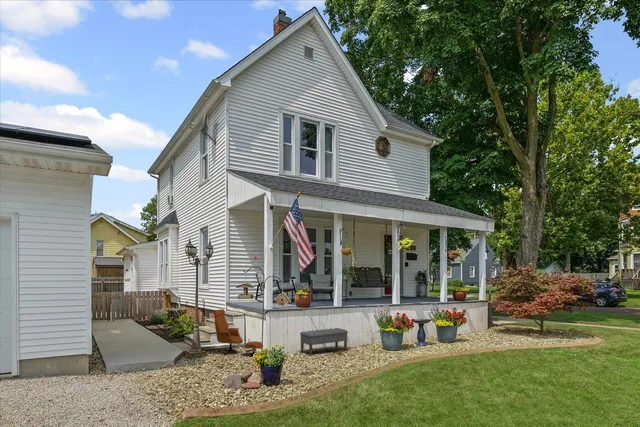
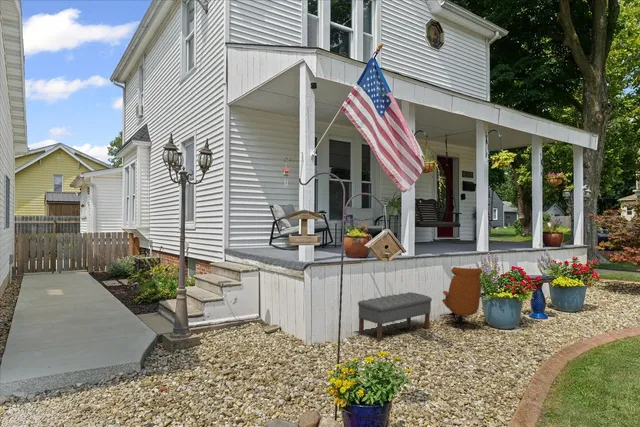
lounge chair: present [214,309,263,356] -> present [440,267,482,332]

